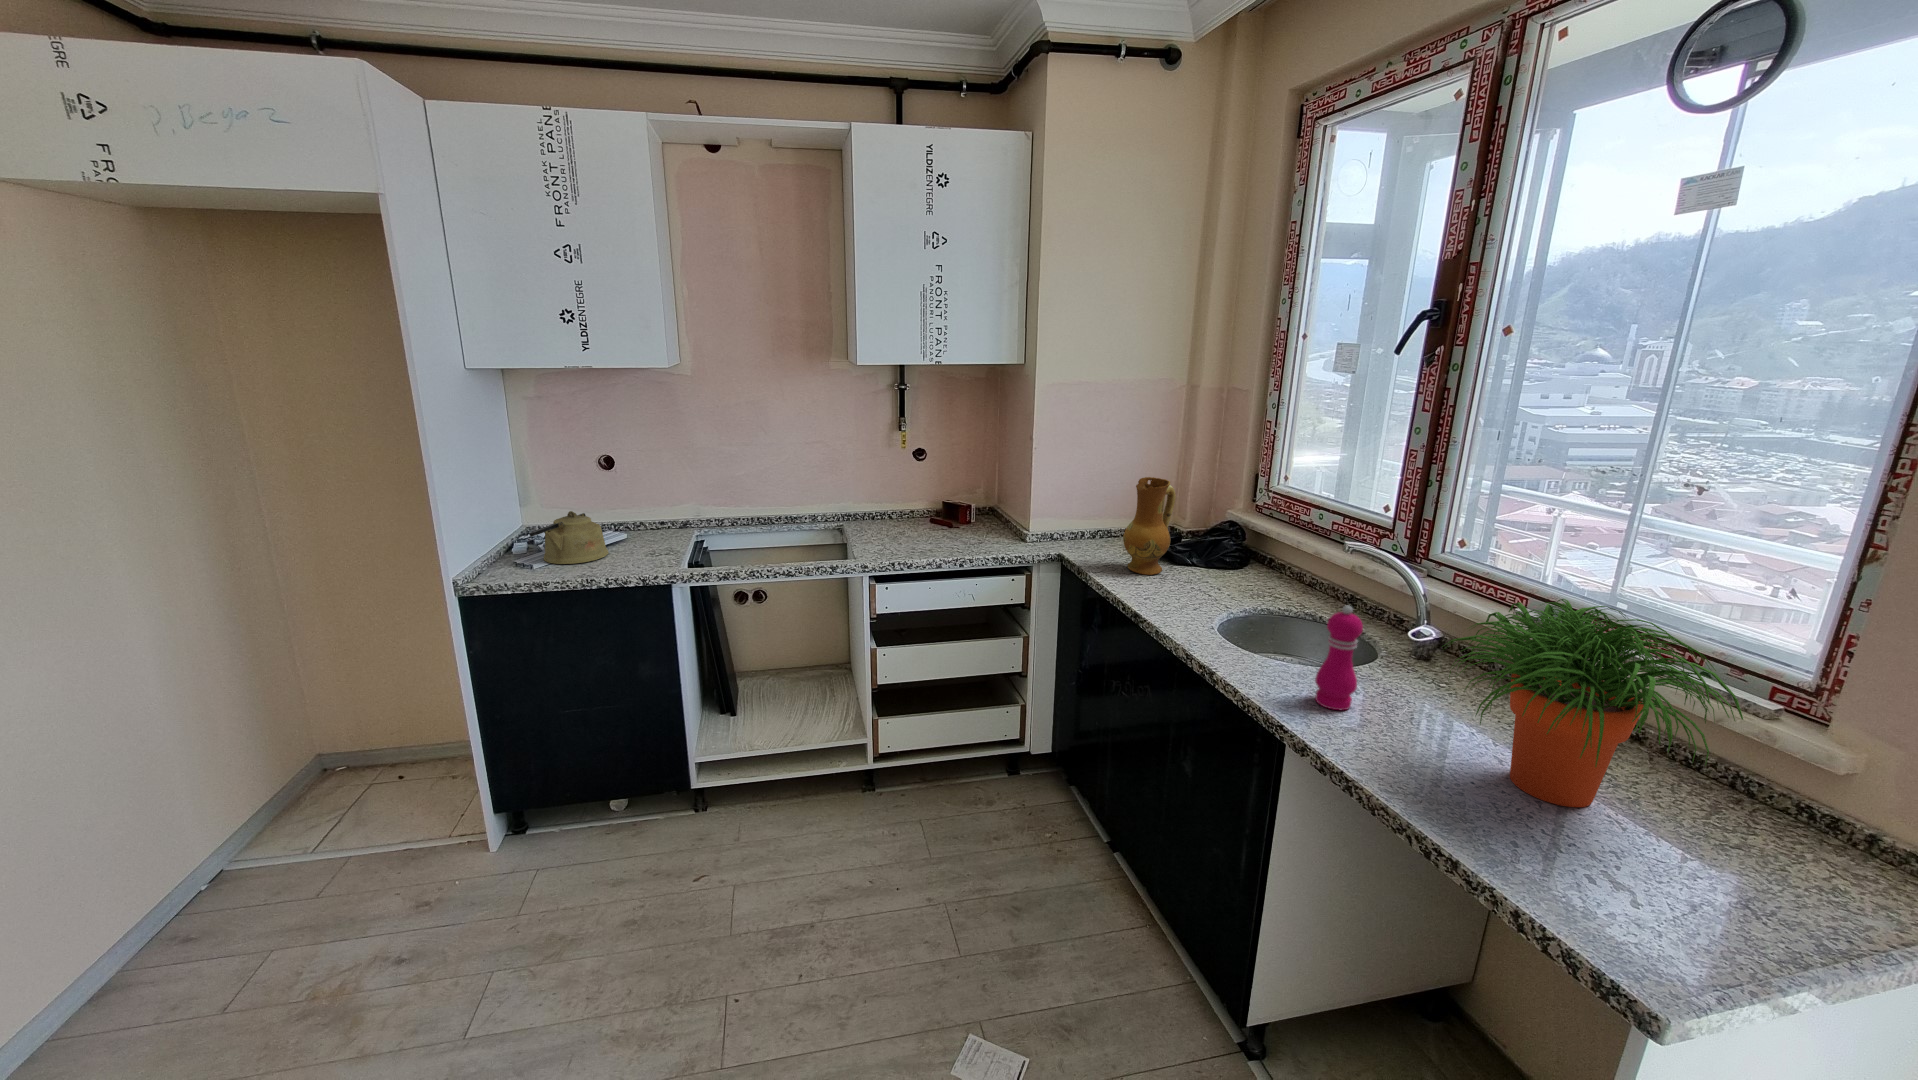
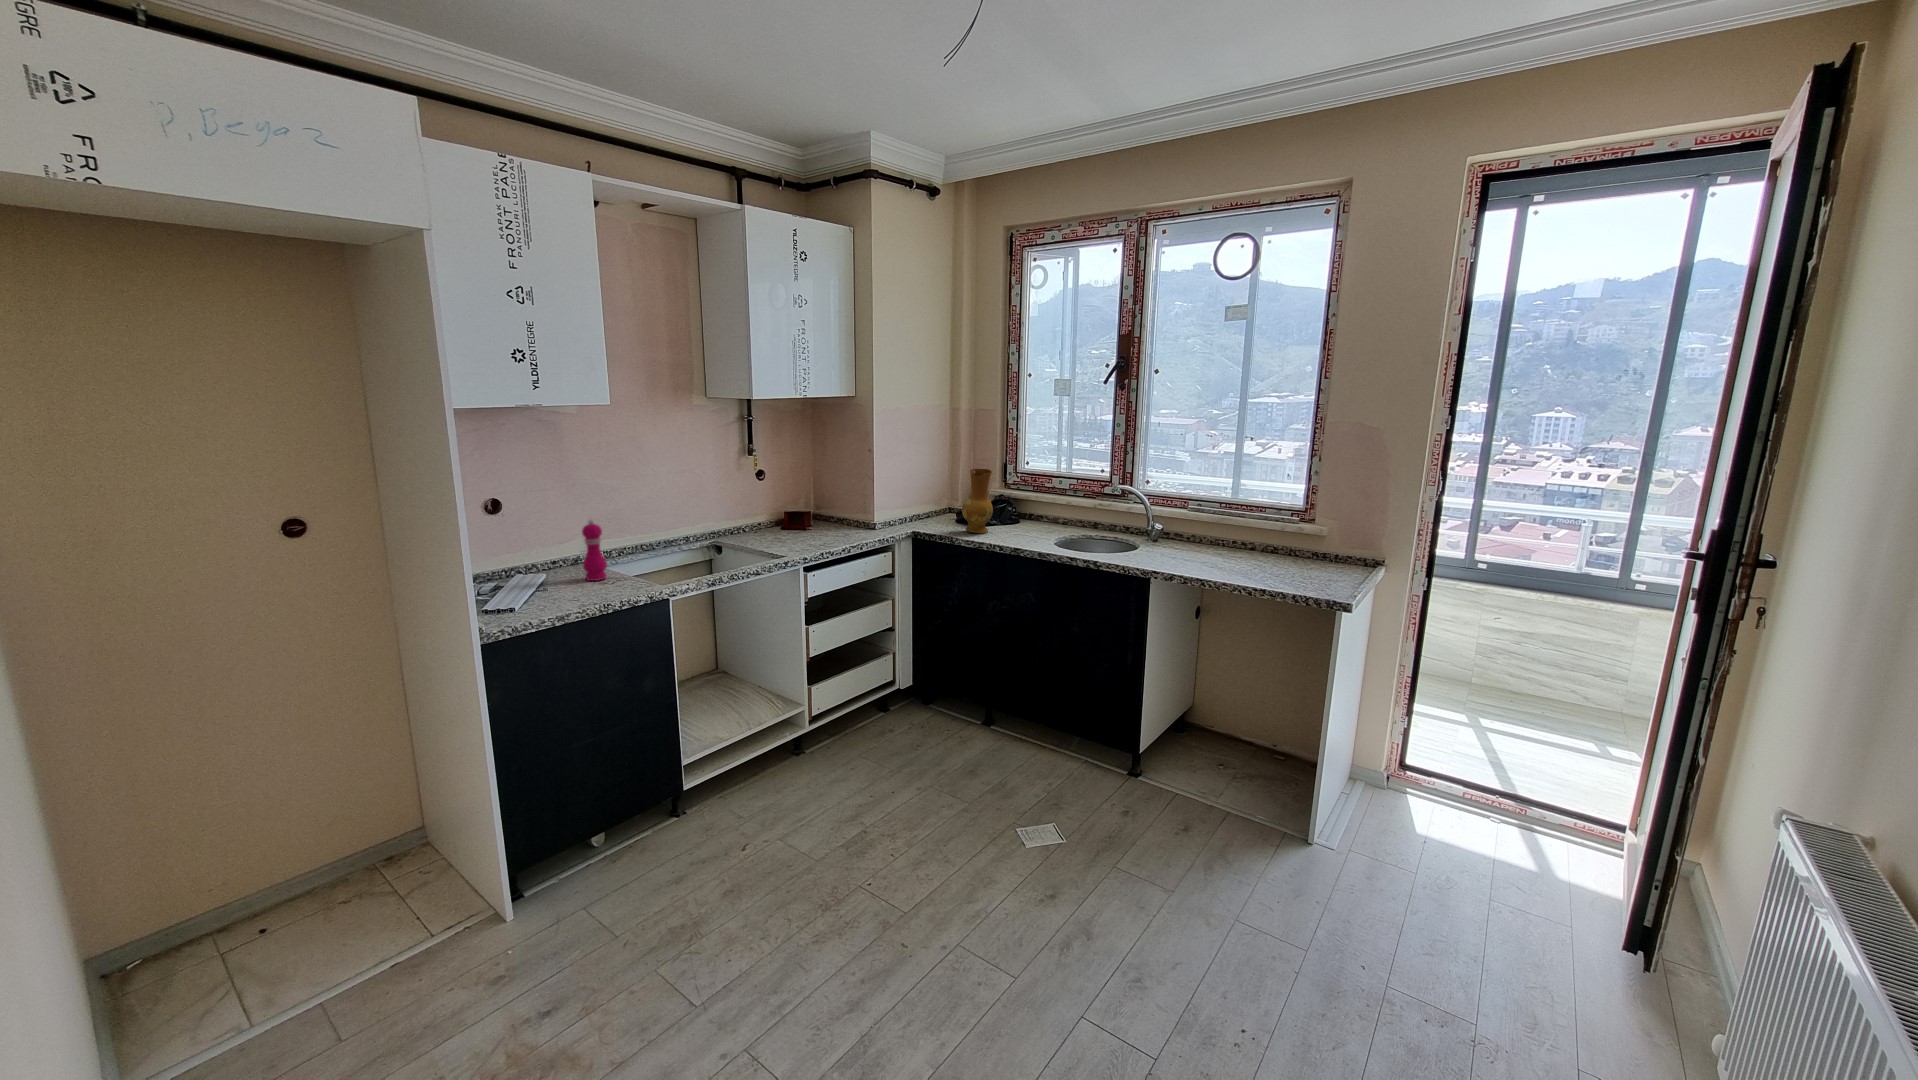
kettle: present [529,511,608,564] -> none [498,549,572,603]
potted plant: present [1442,599,1743,807] -> none [1211,486,1312,570]
pepper mill: present [1315,605,1363,710] -> present [582,519,607,581]

